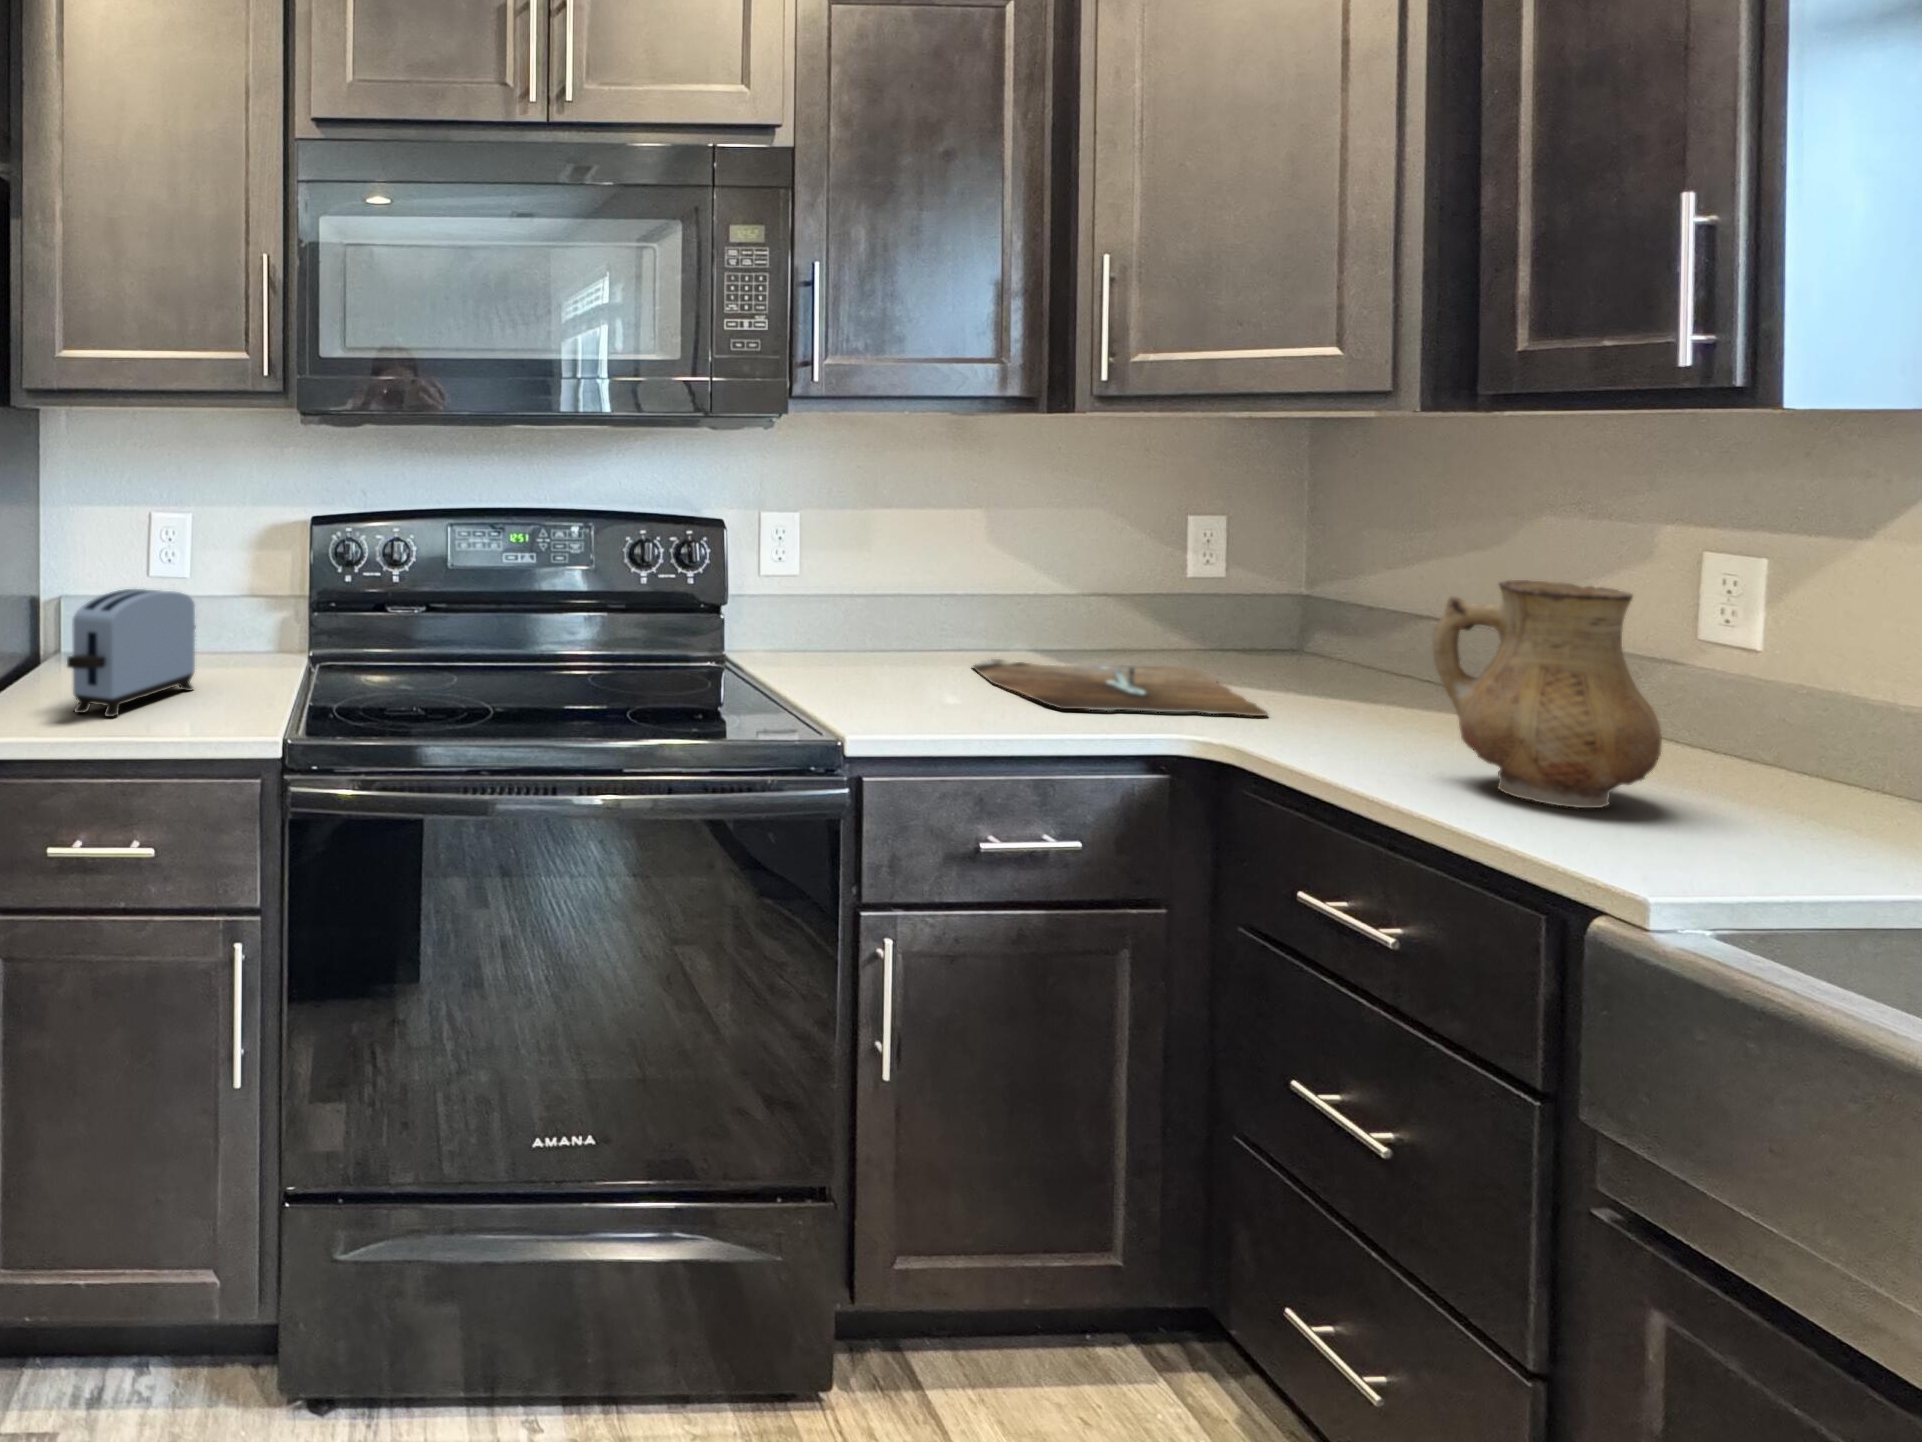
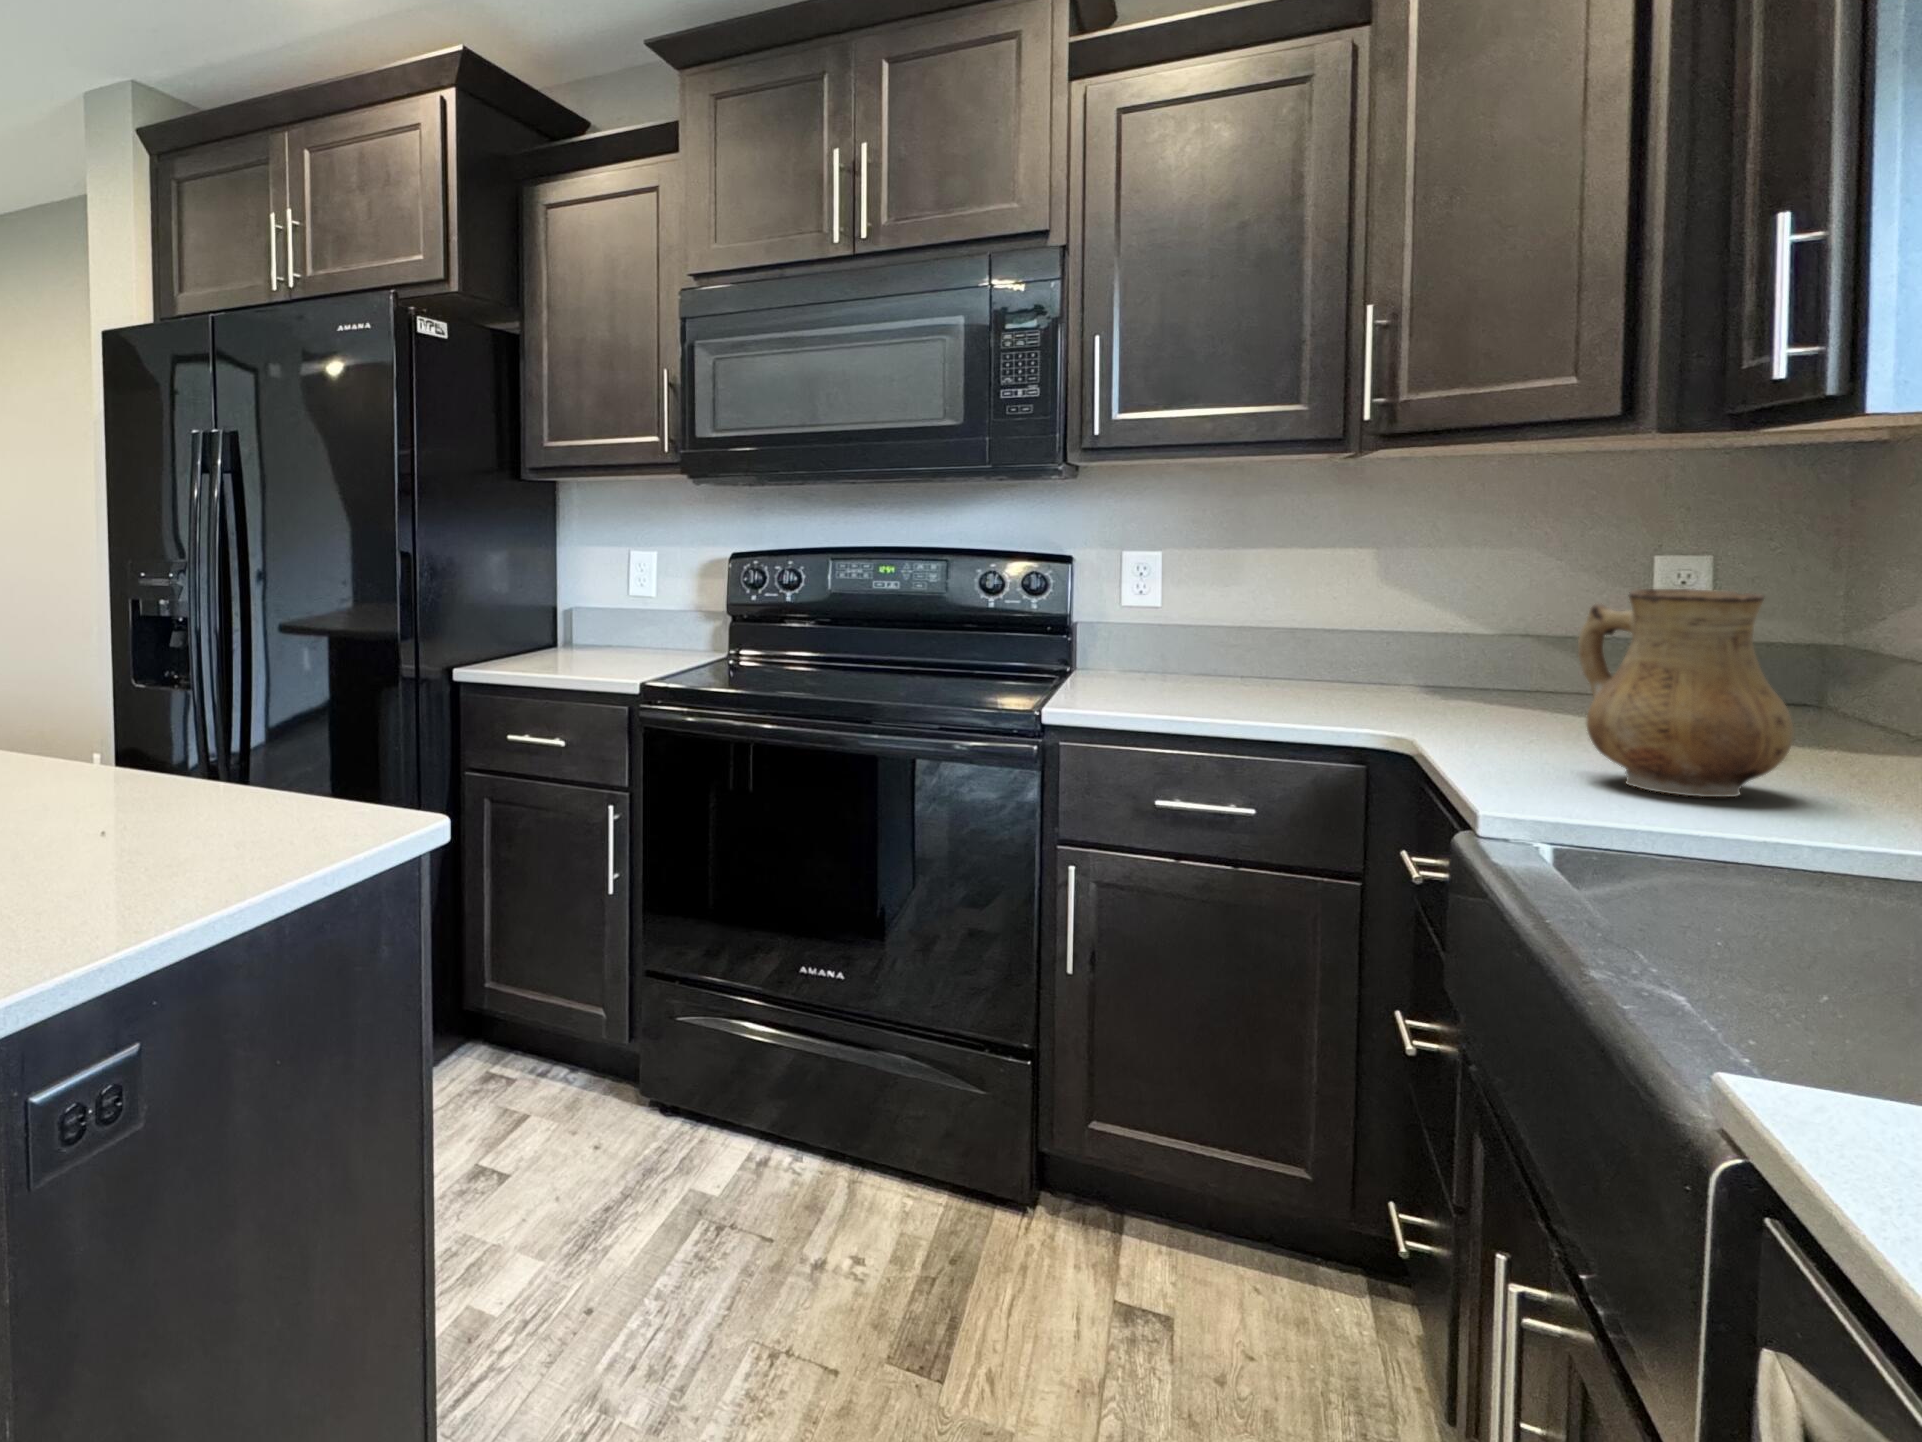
toaster: present [67,589,196,717] -> none [533,598,635,673]
cutting board: present [973,659,1267,716] -> none [1291,685,1579,731]

